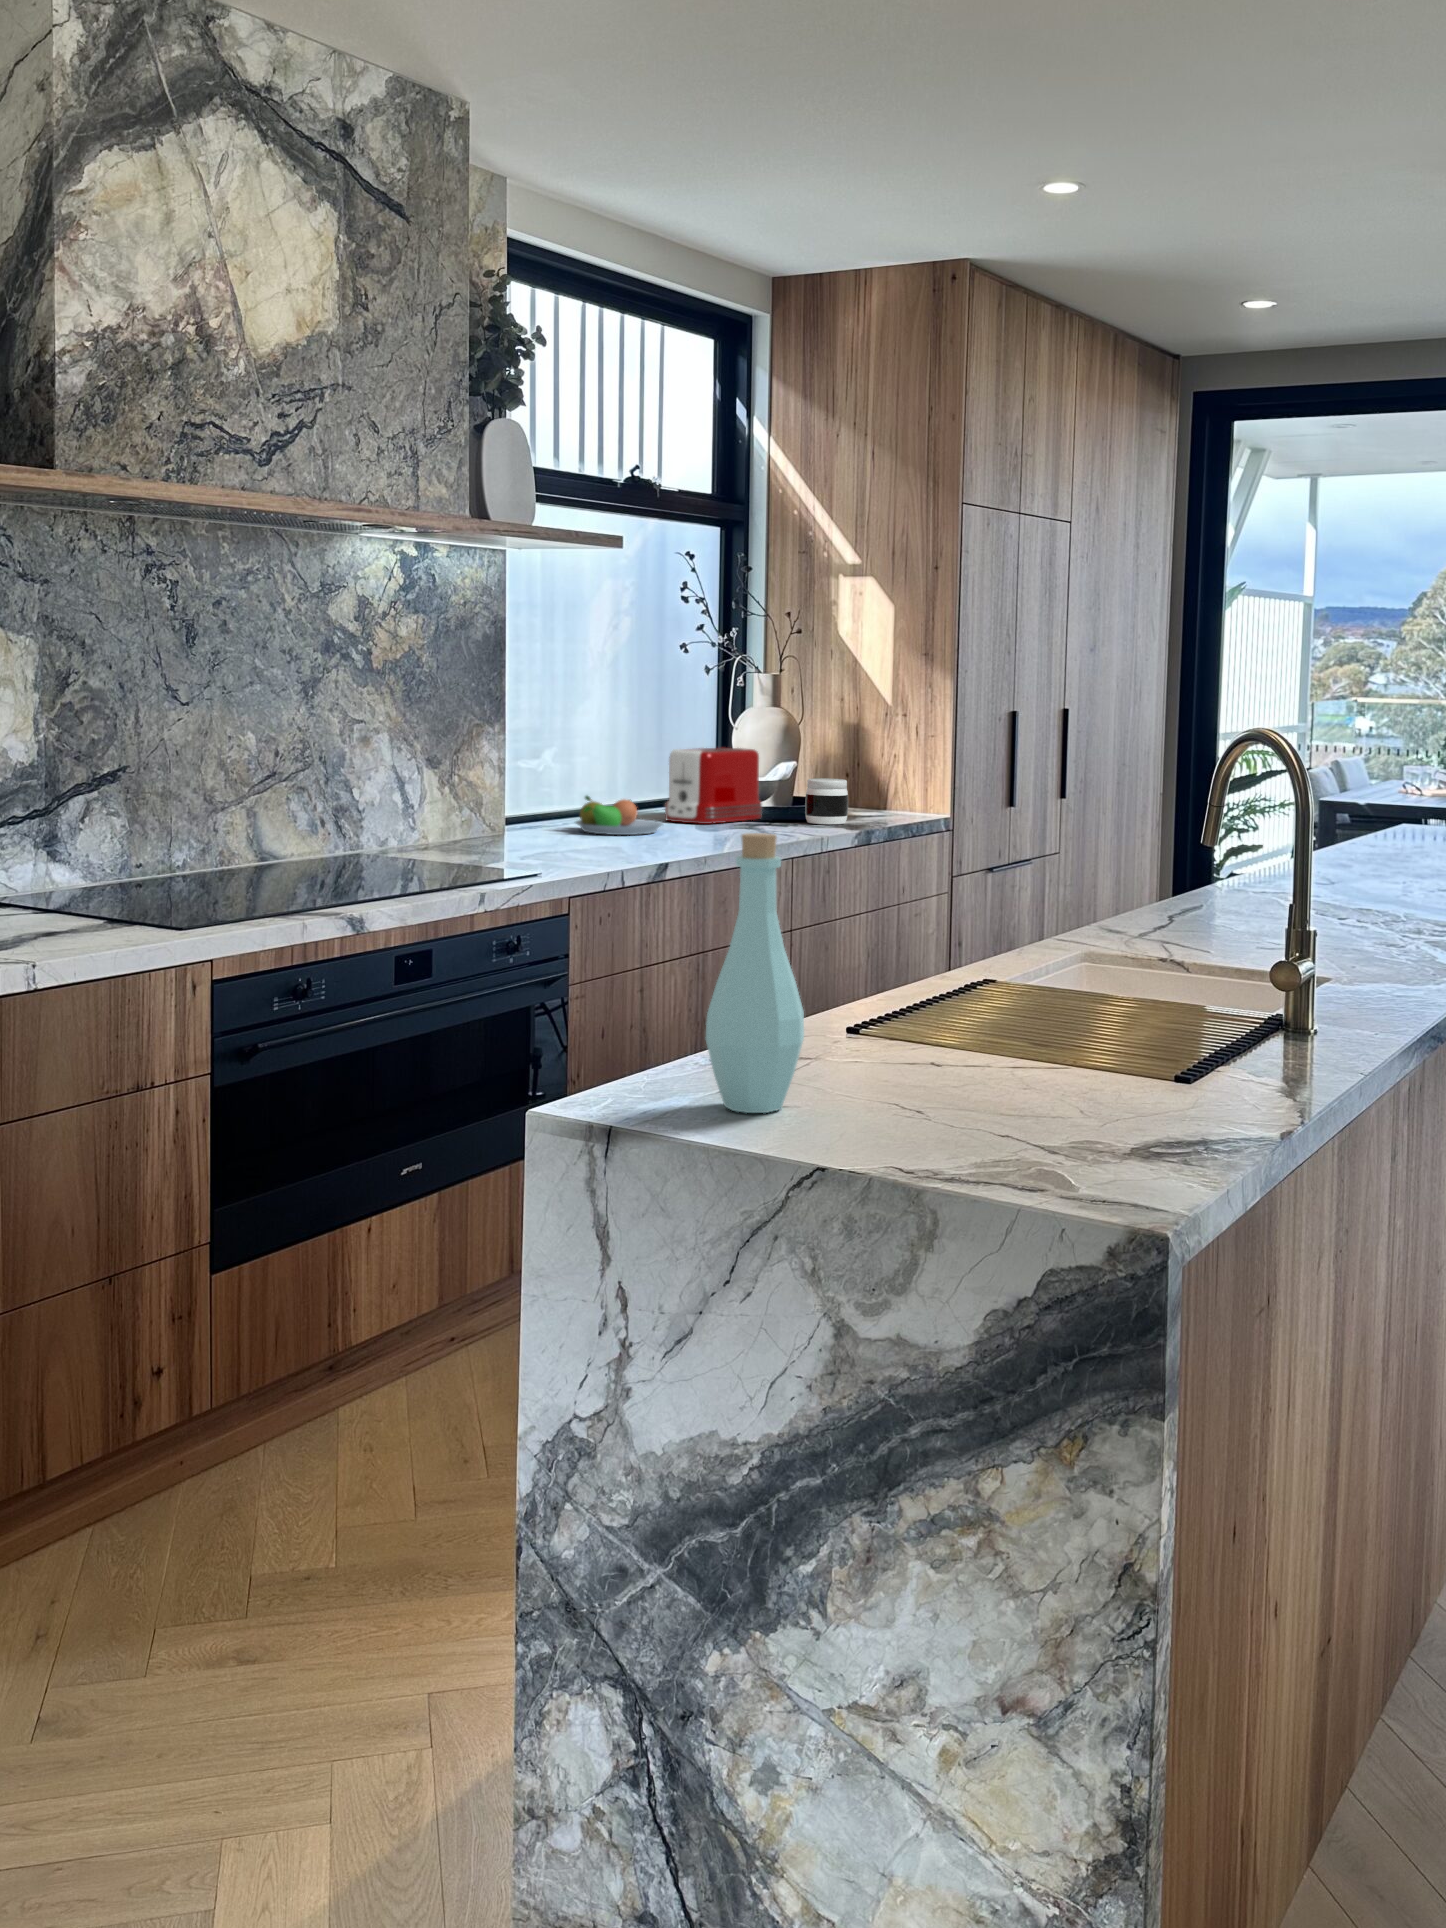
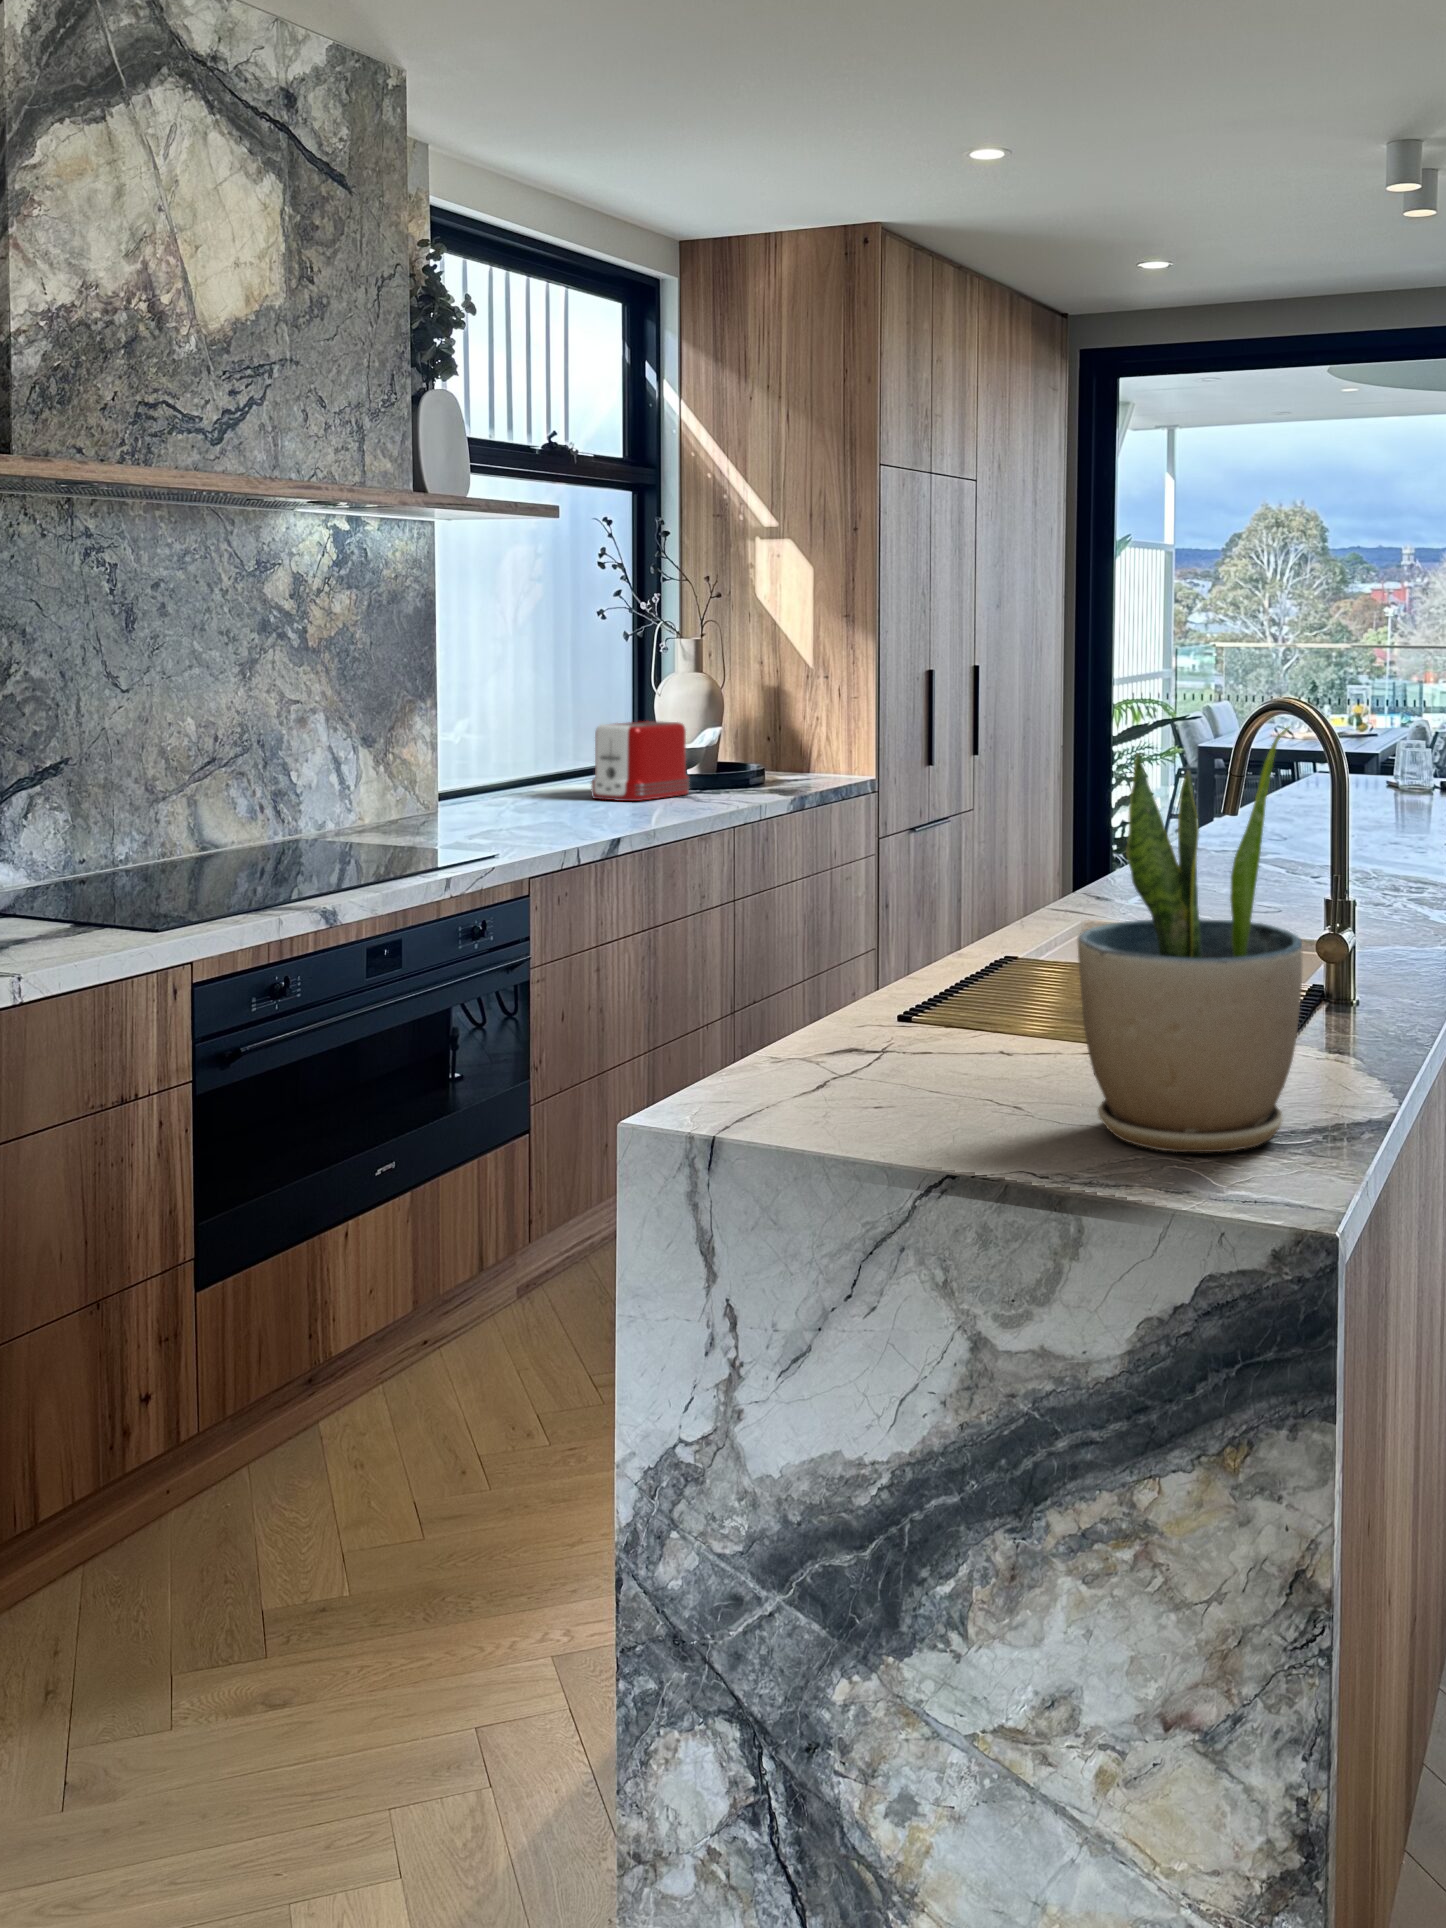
potted plant: none [961,726,1180,1151] -> present [1078,727,1302,1153]
jar: present [805,778,848,824] -> none [736,751,779,799]
fruit bowl: present [576,796,663,835] -> none [505,775,598,815]
bottle: present [705,833,804,1113] -> none [810,836,908,1122]

